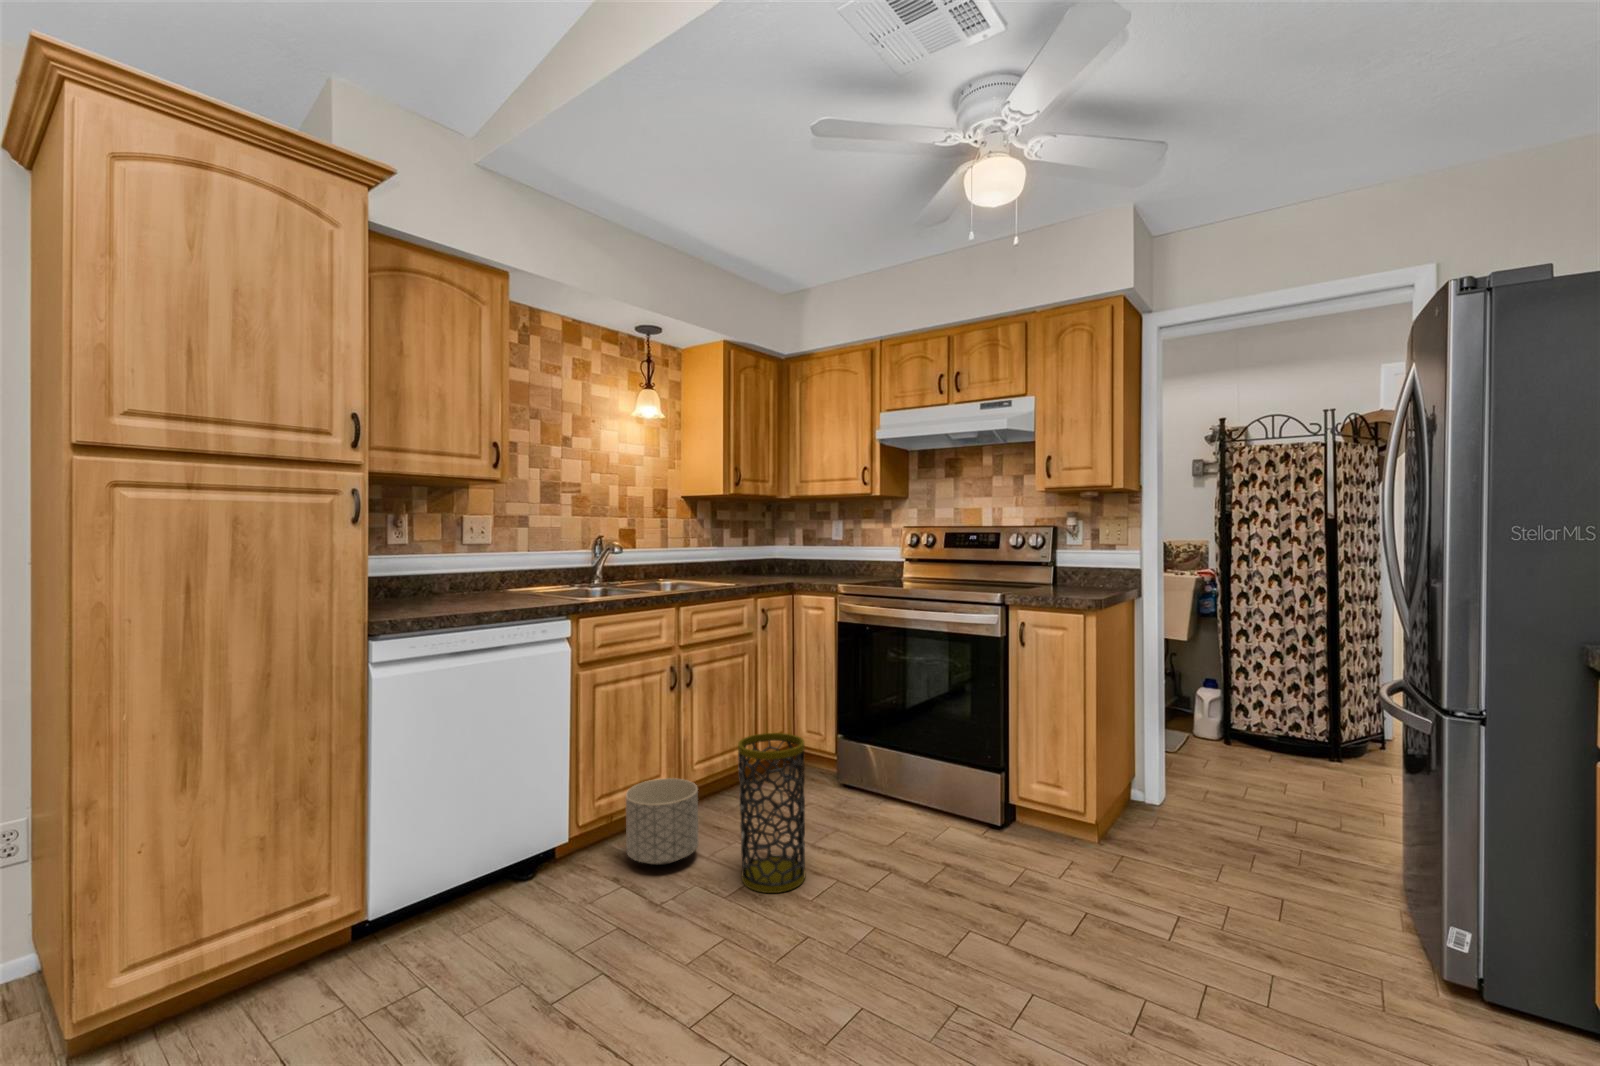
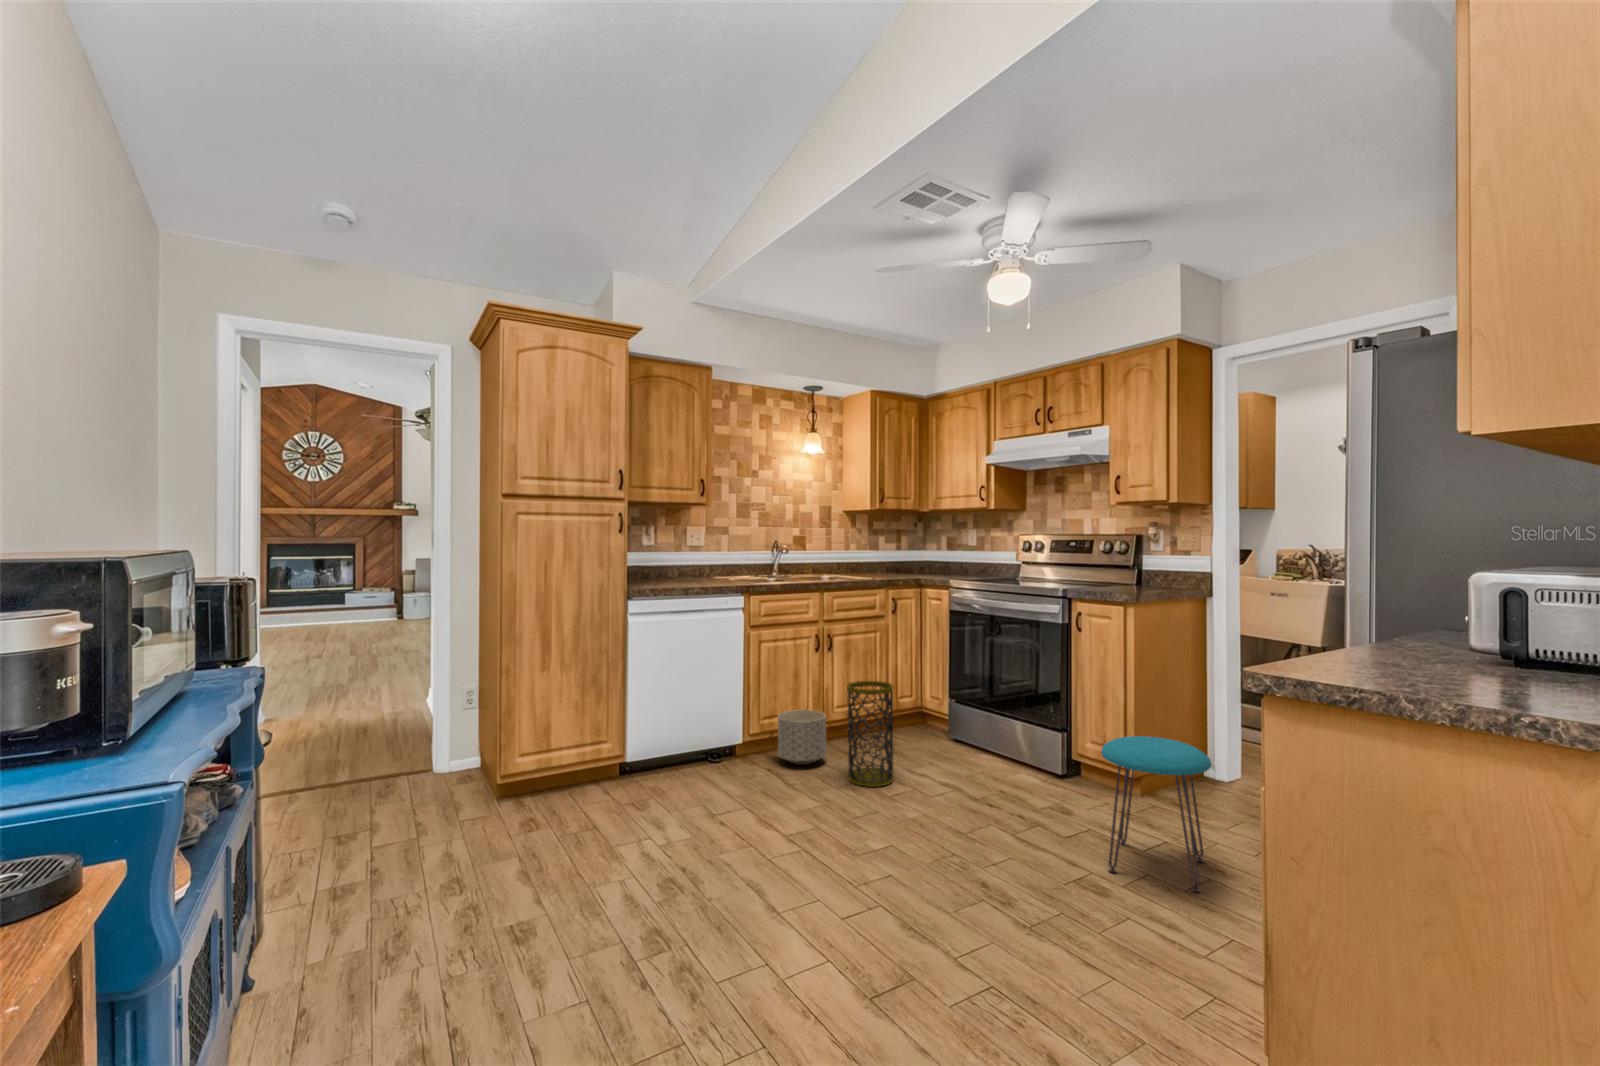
stool: none [1135,795,1298,1019] -> present [1101,736,1211,892]

